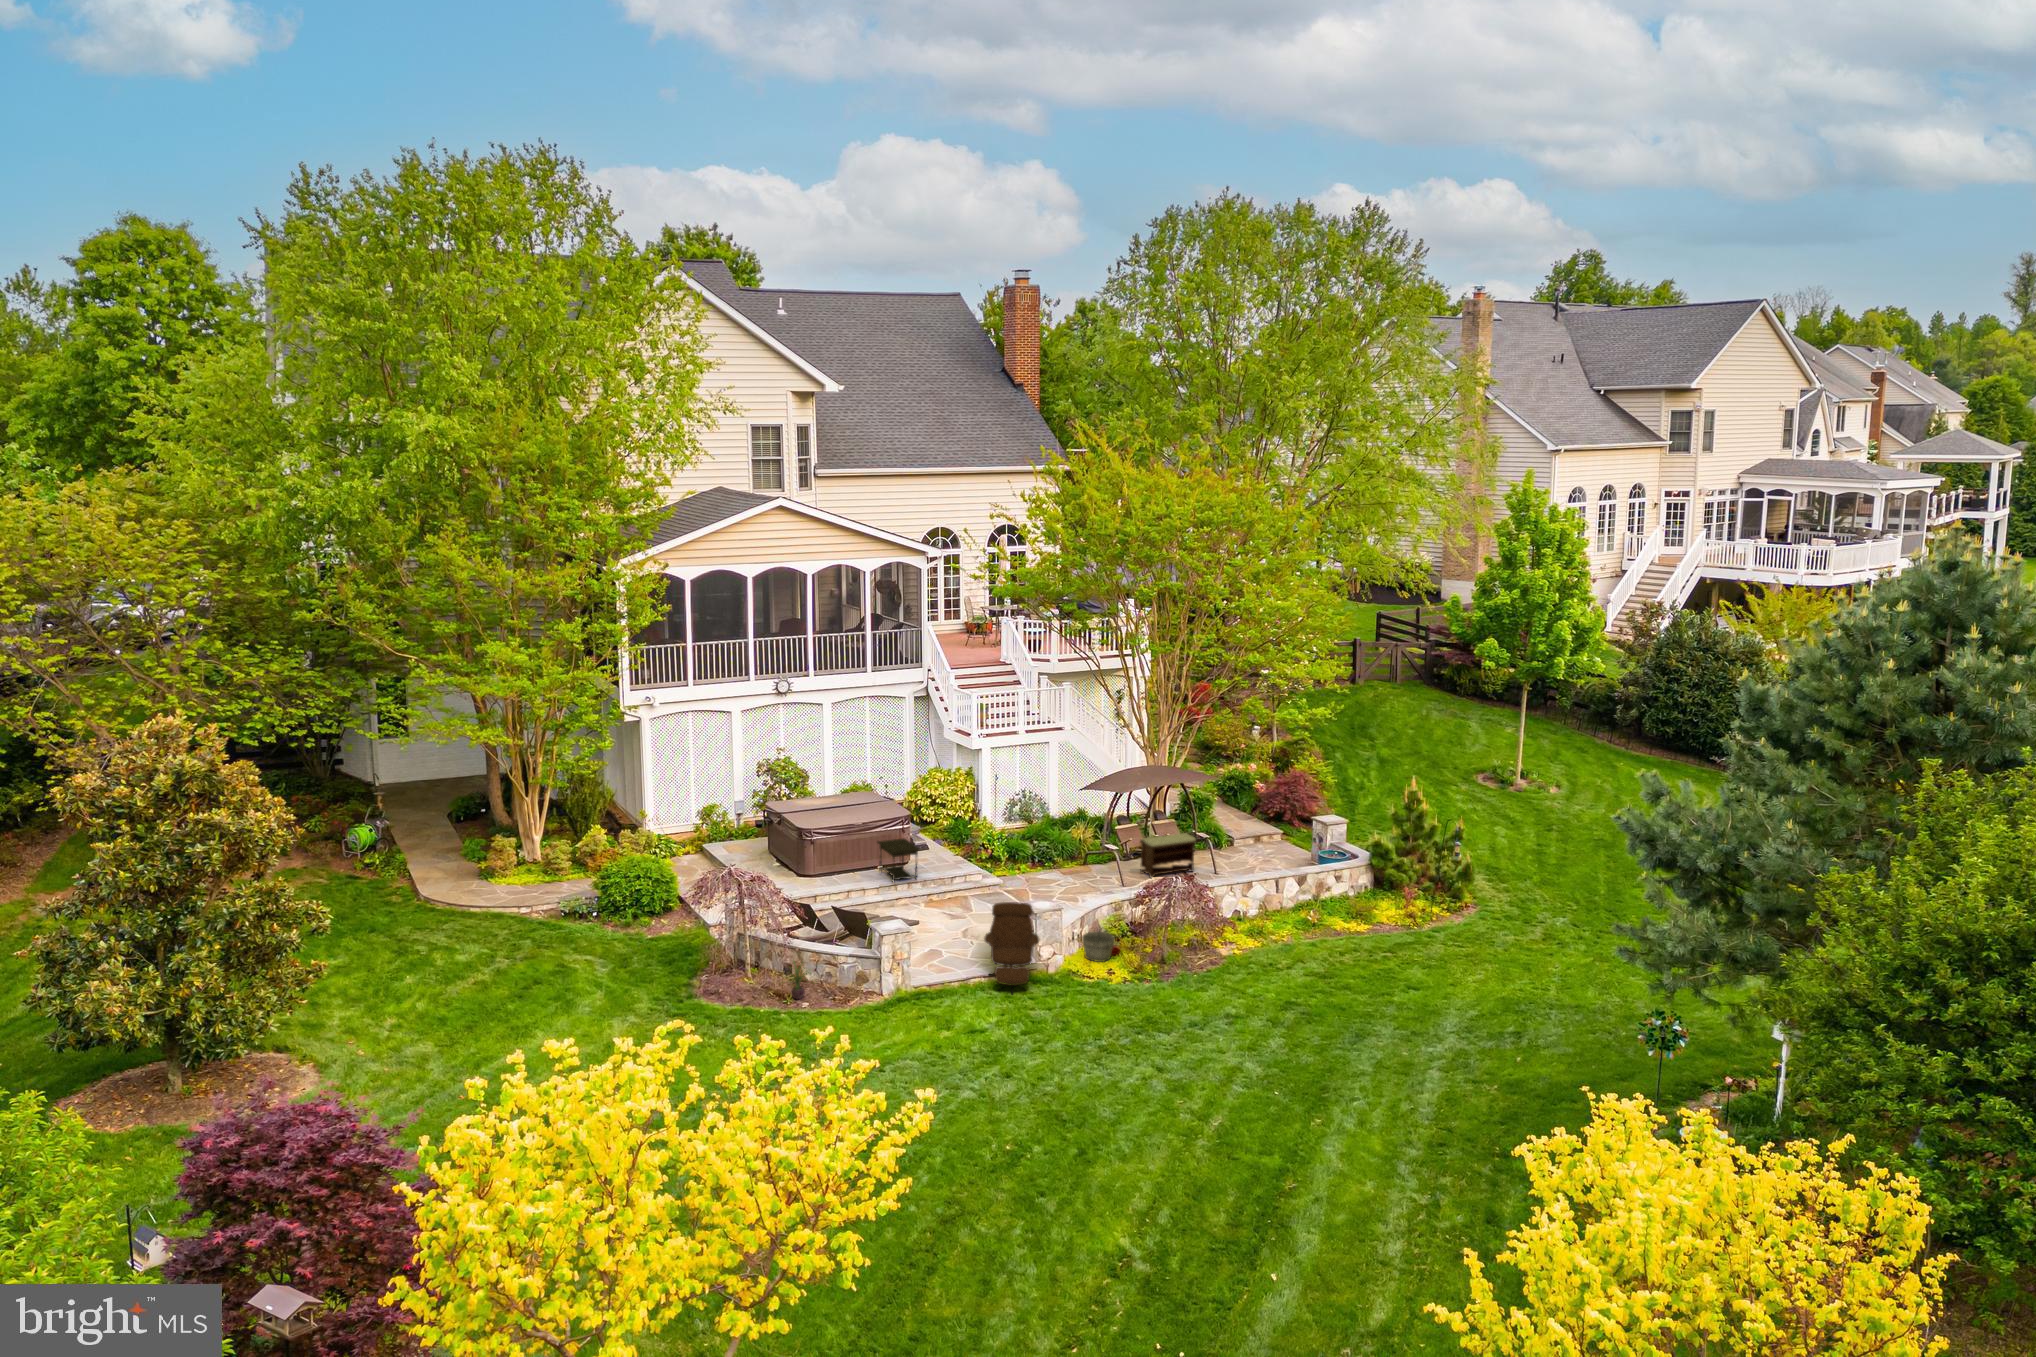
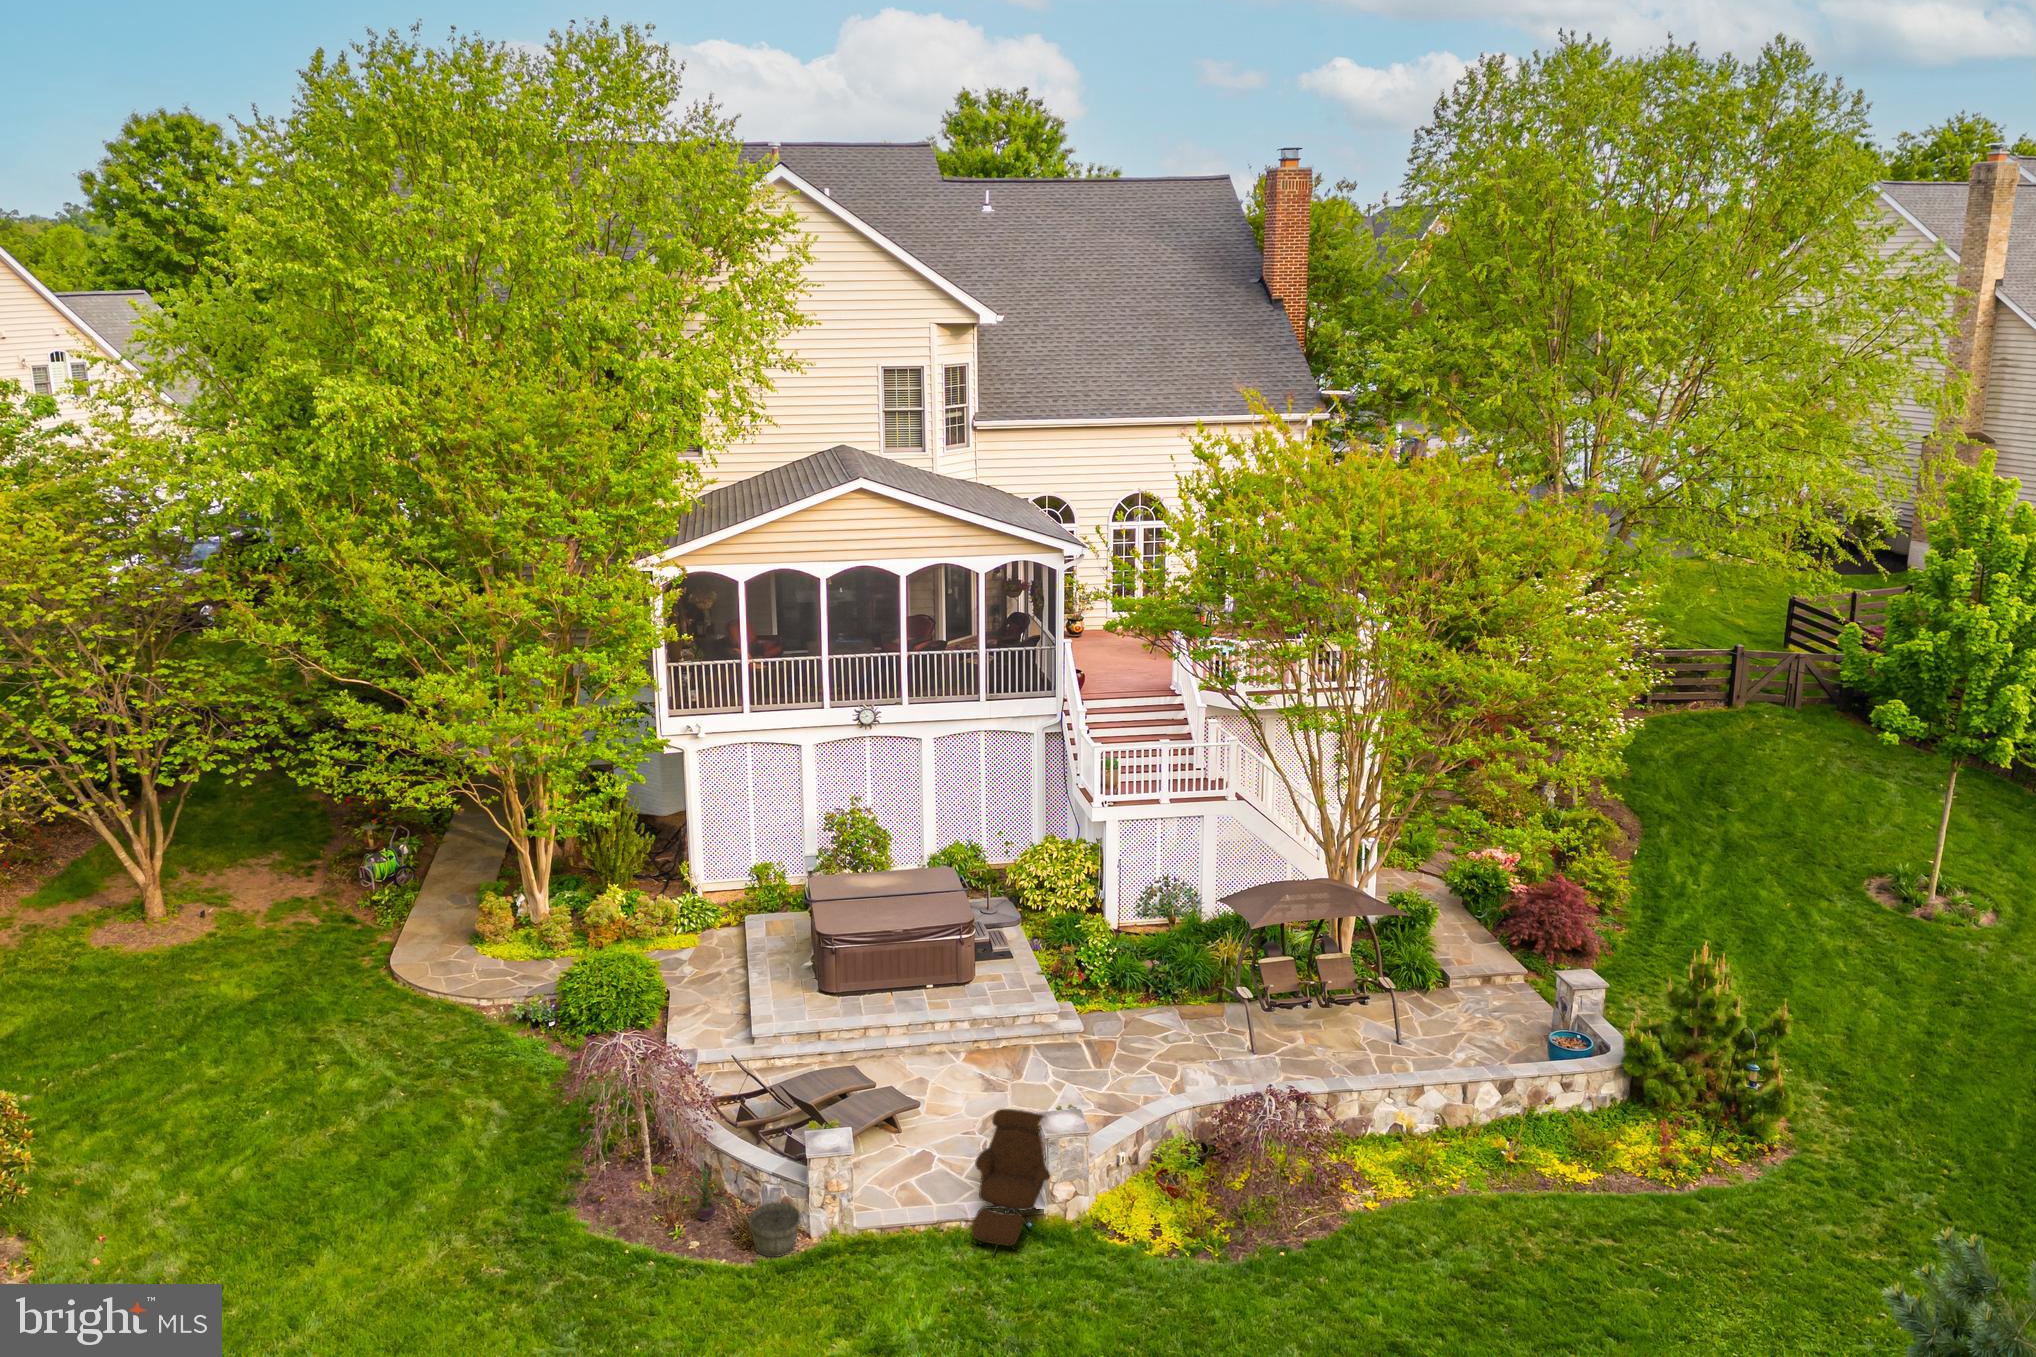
bench: present [1140,833,1196,878] -> none [1288,976,1373,1038]
side table: present [878,838,920,882] -> none [924,950,973,1014]
wooden bucket: present [1082,931,1115,962] -> present [749,1202,800,1257]

